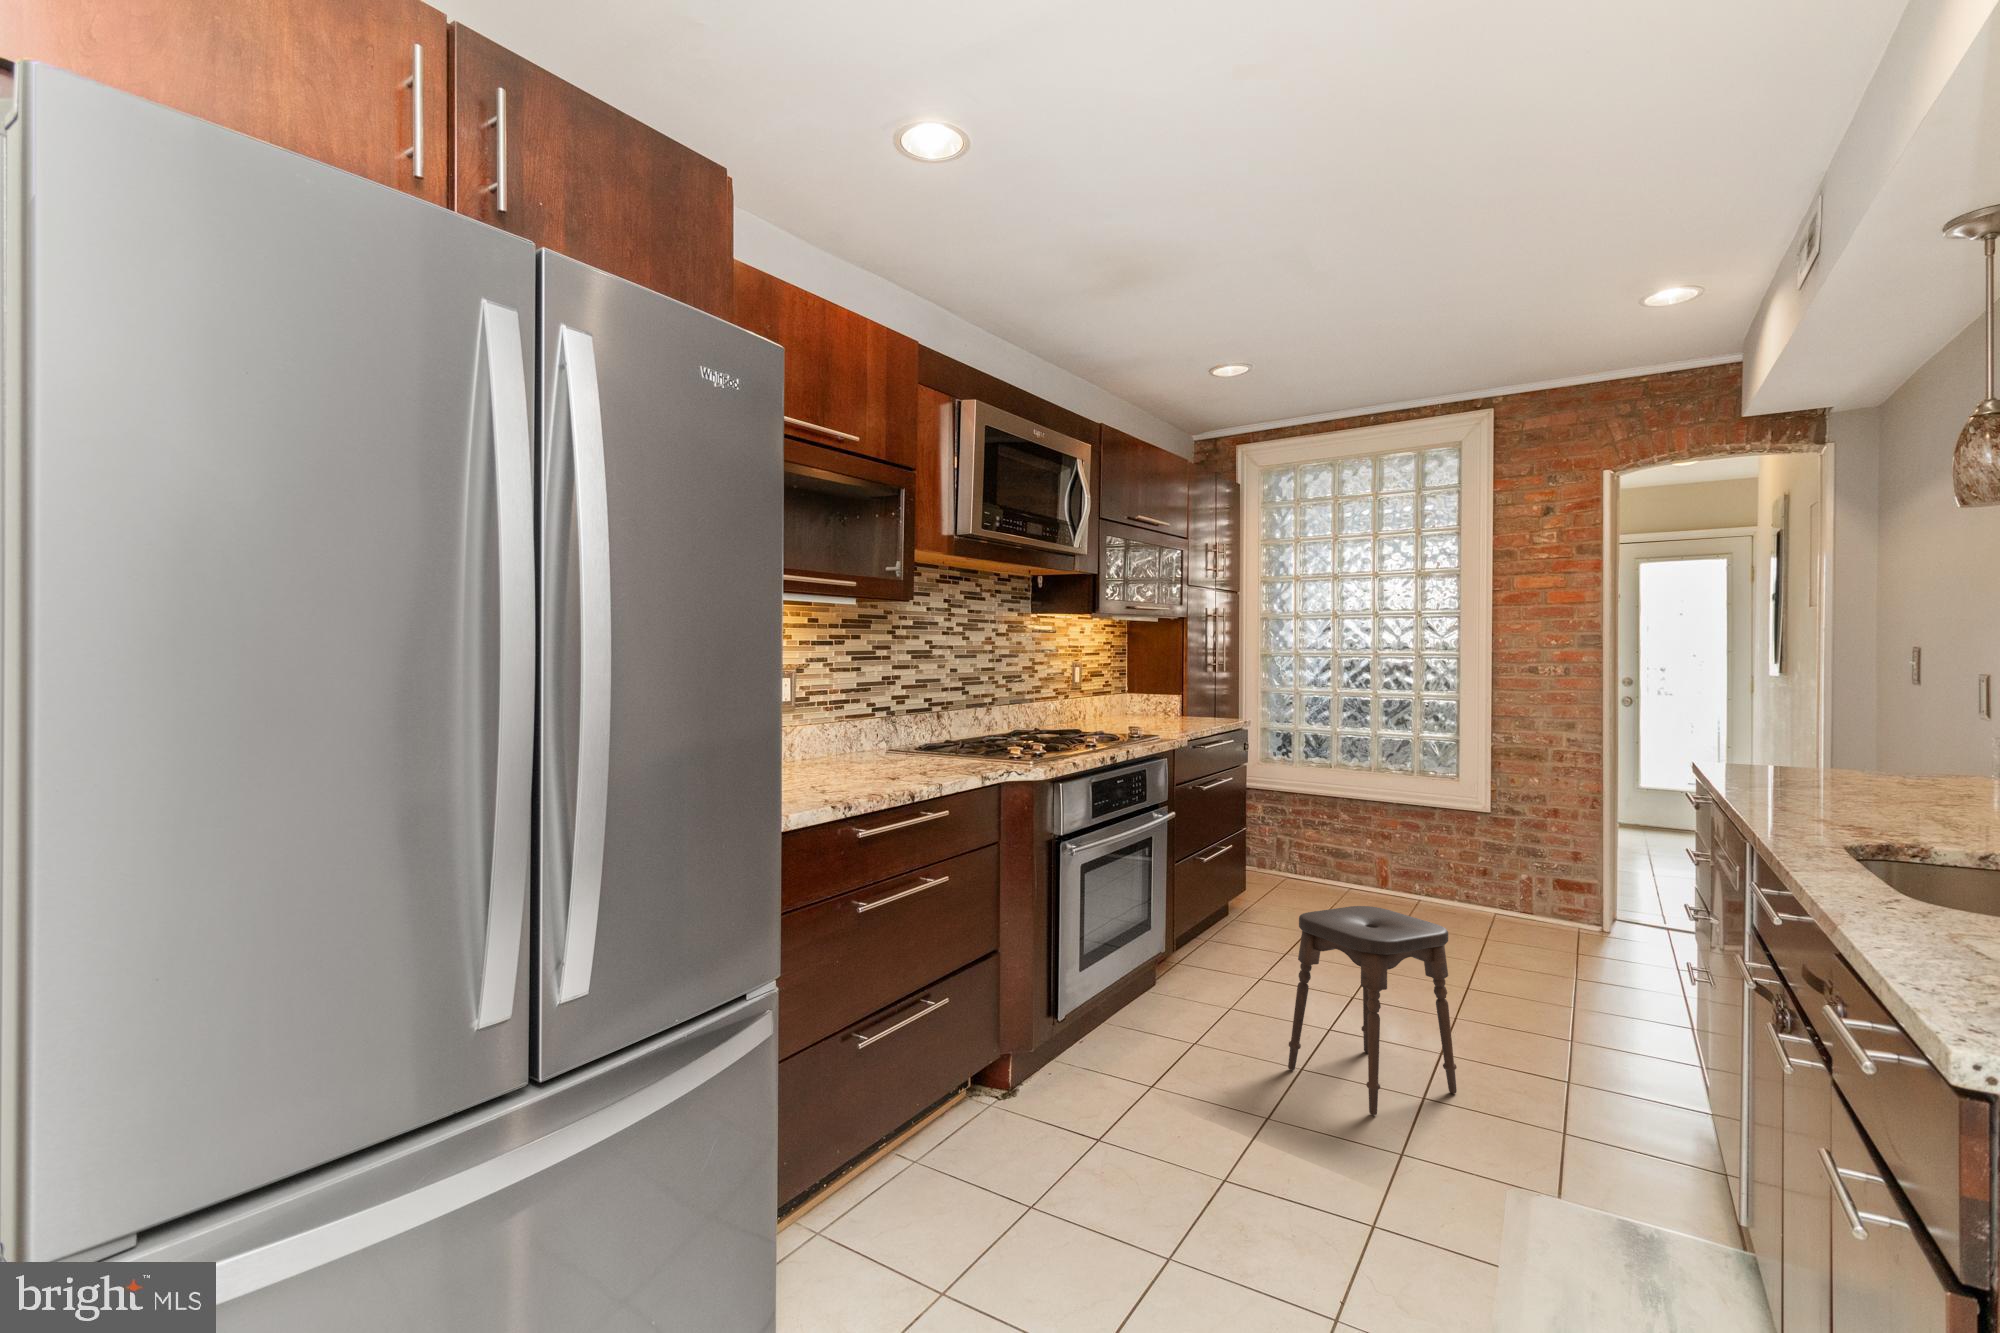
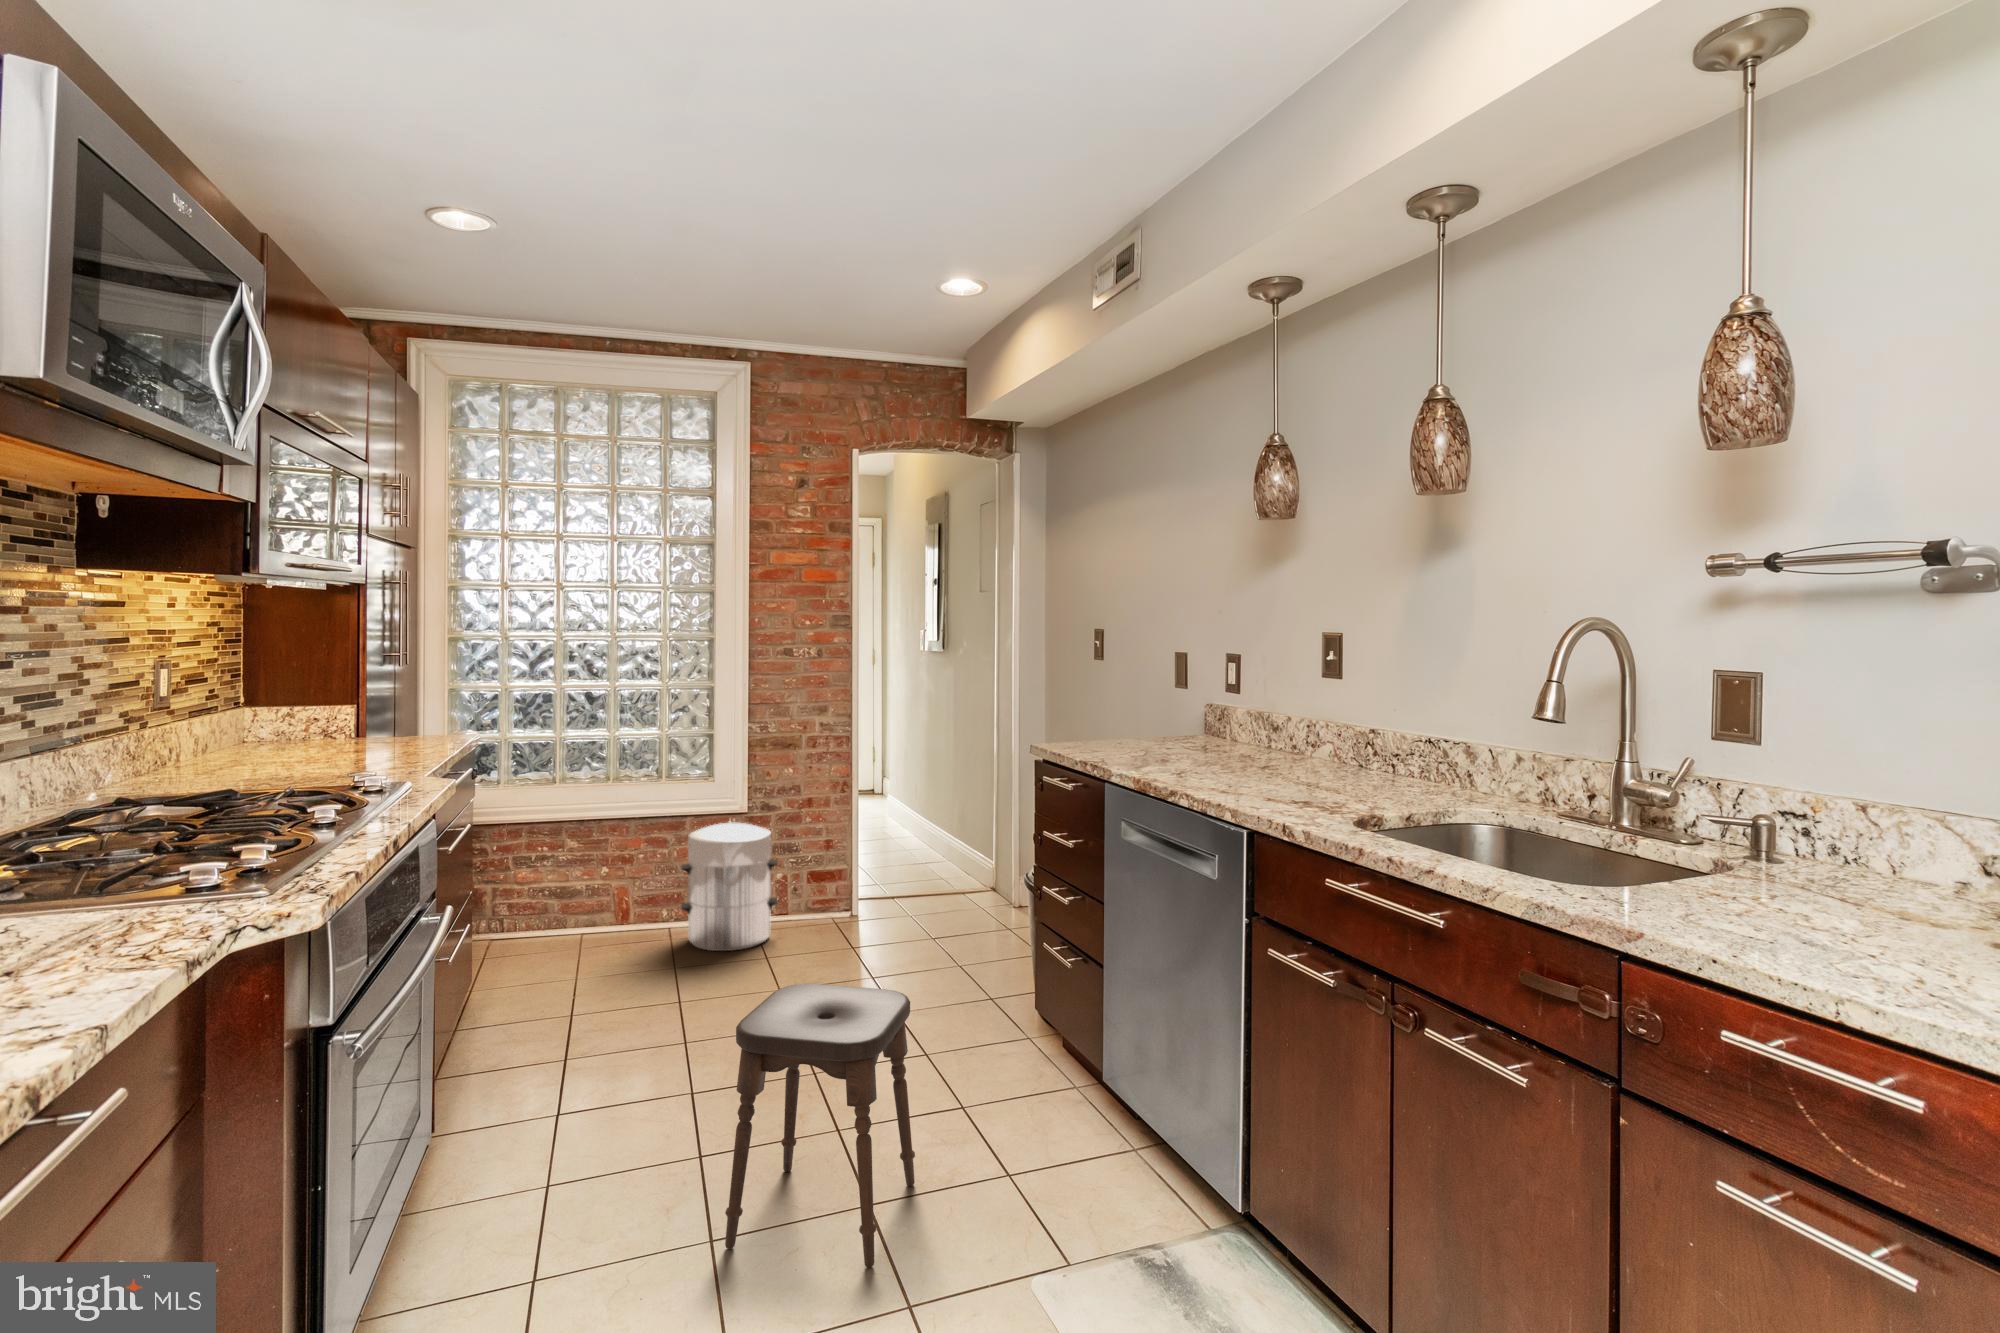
waste bin: none [1419,812,1511,928] -> present [681,819,778,951]

